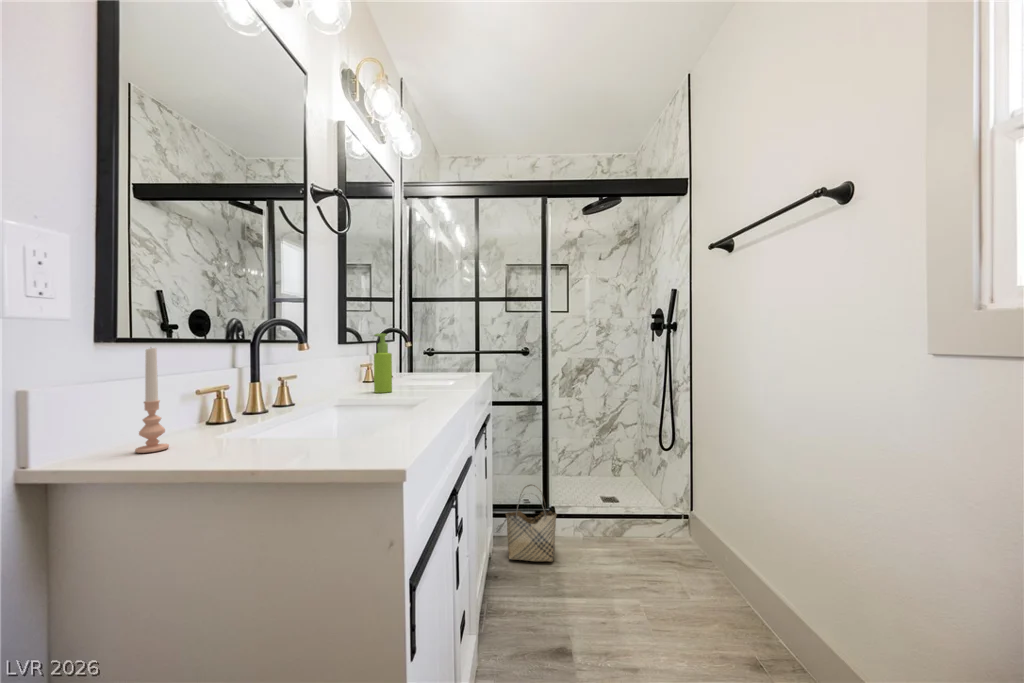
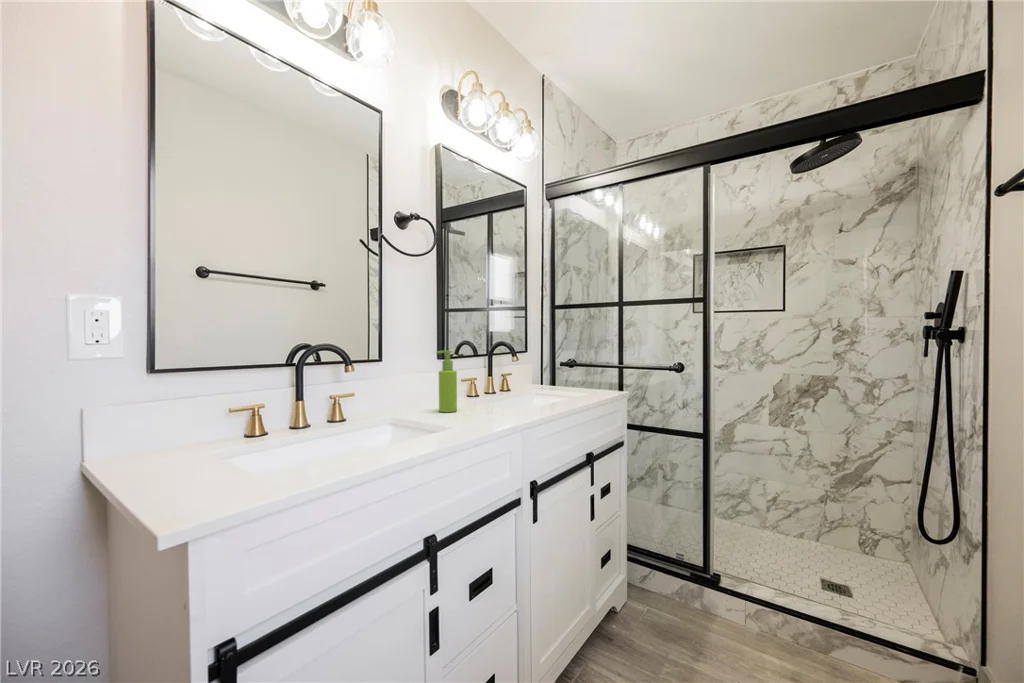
candle: present [135,348,169,453] -> none [121,376,149,462]
woven basket: present [506,485,556,561] -> none [632,539,701,652]

